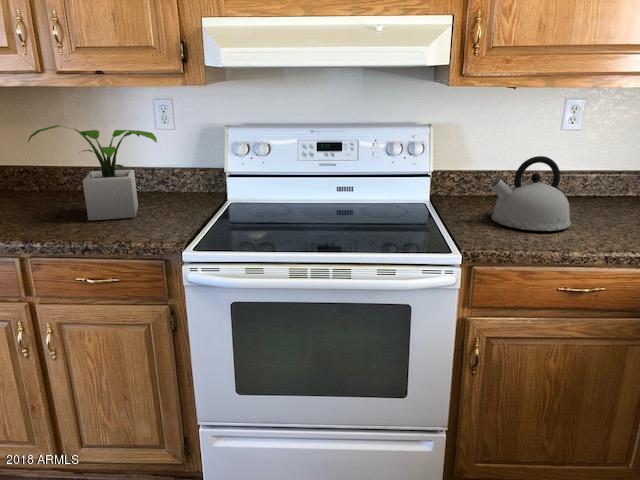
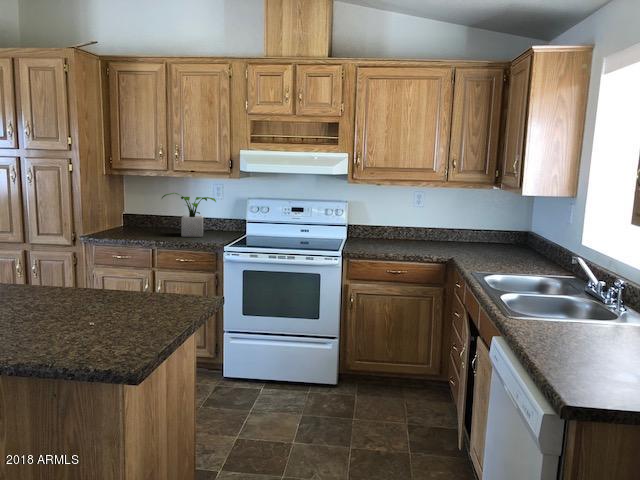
kettle: present [490,156,571,231] -> none [366,216,404,249]

